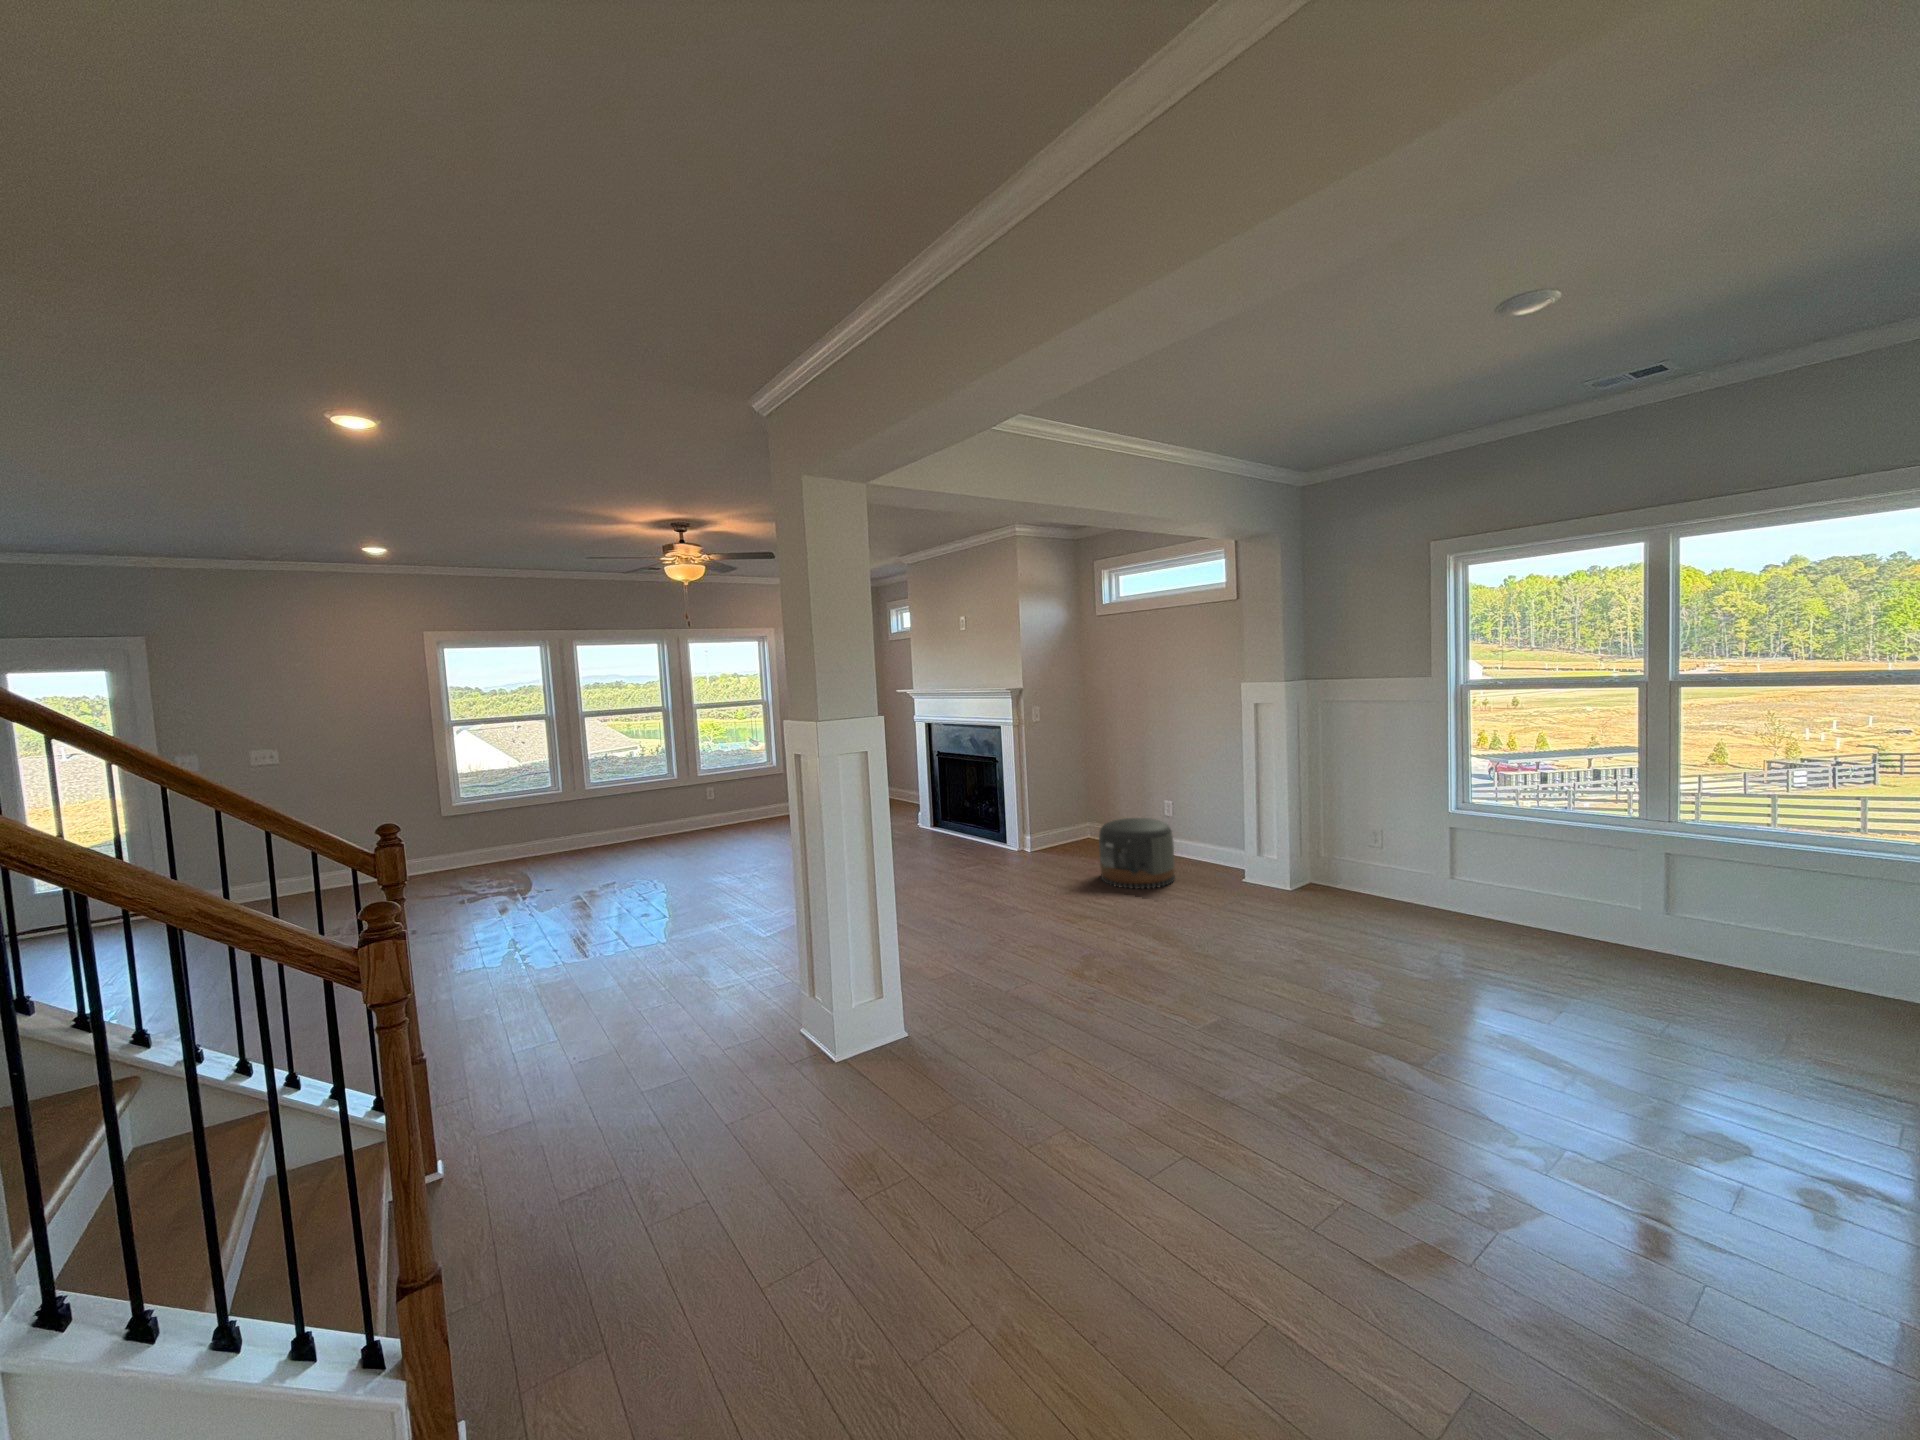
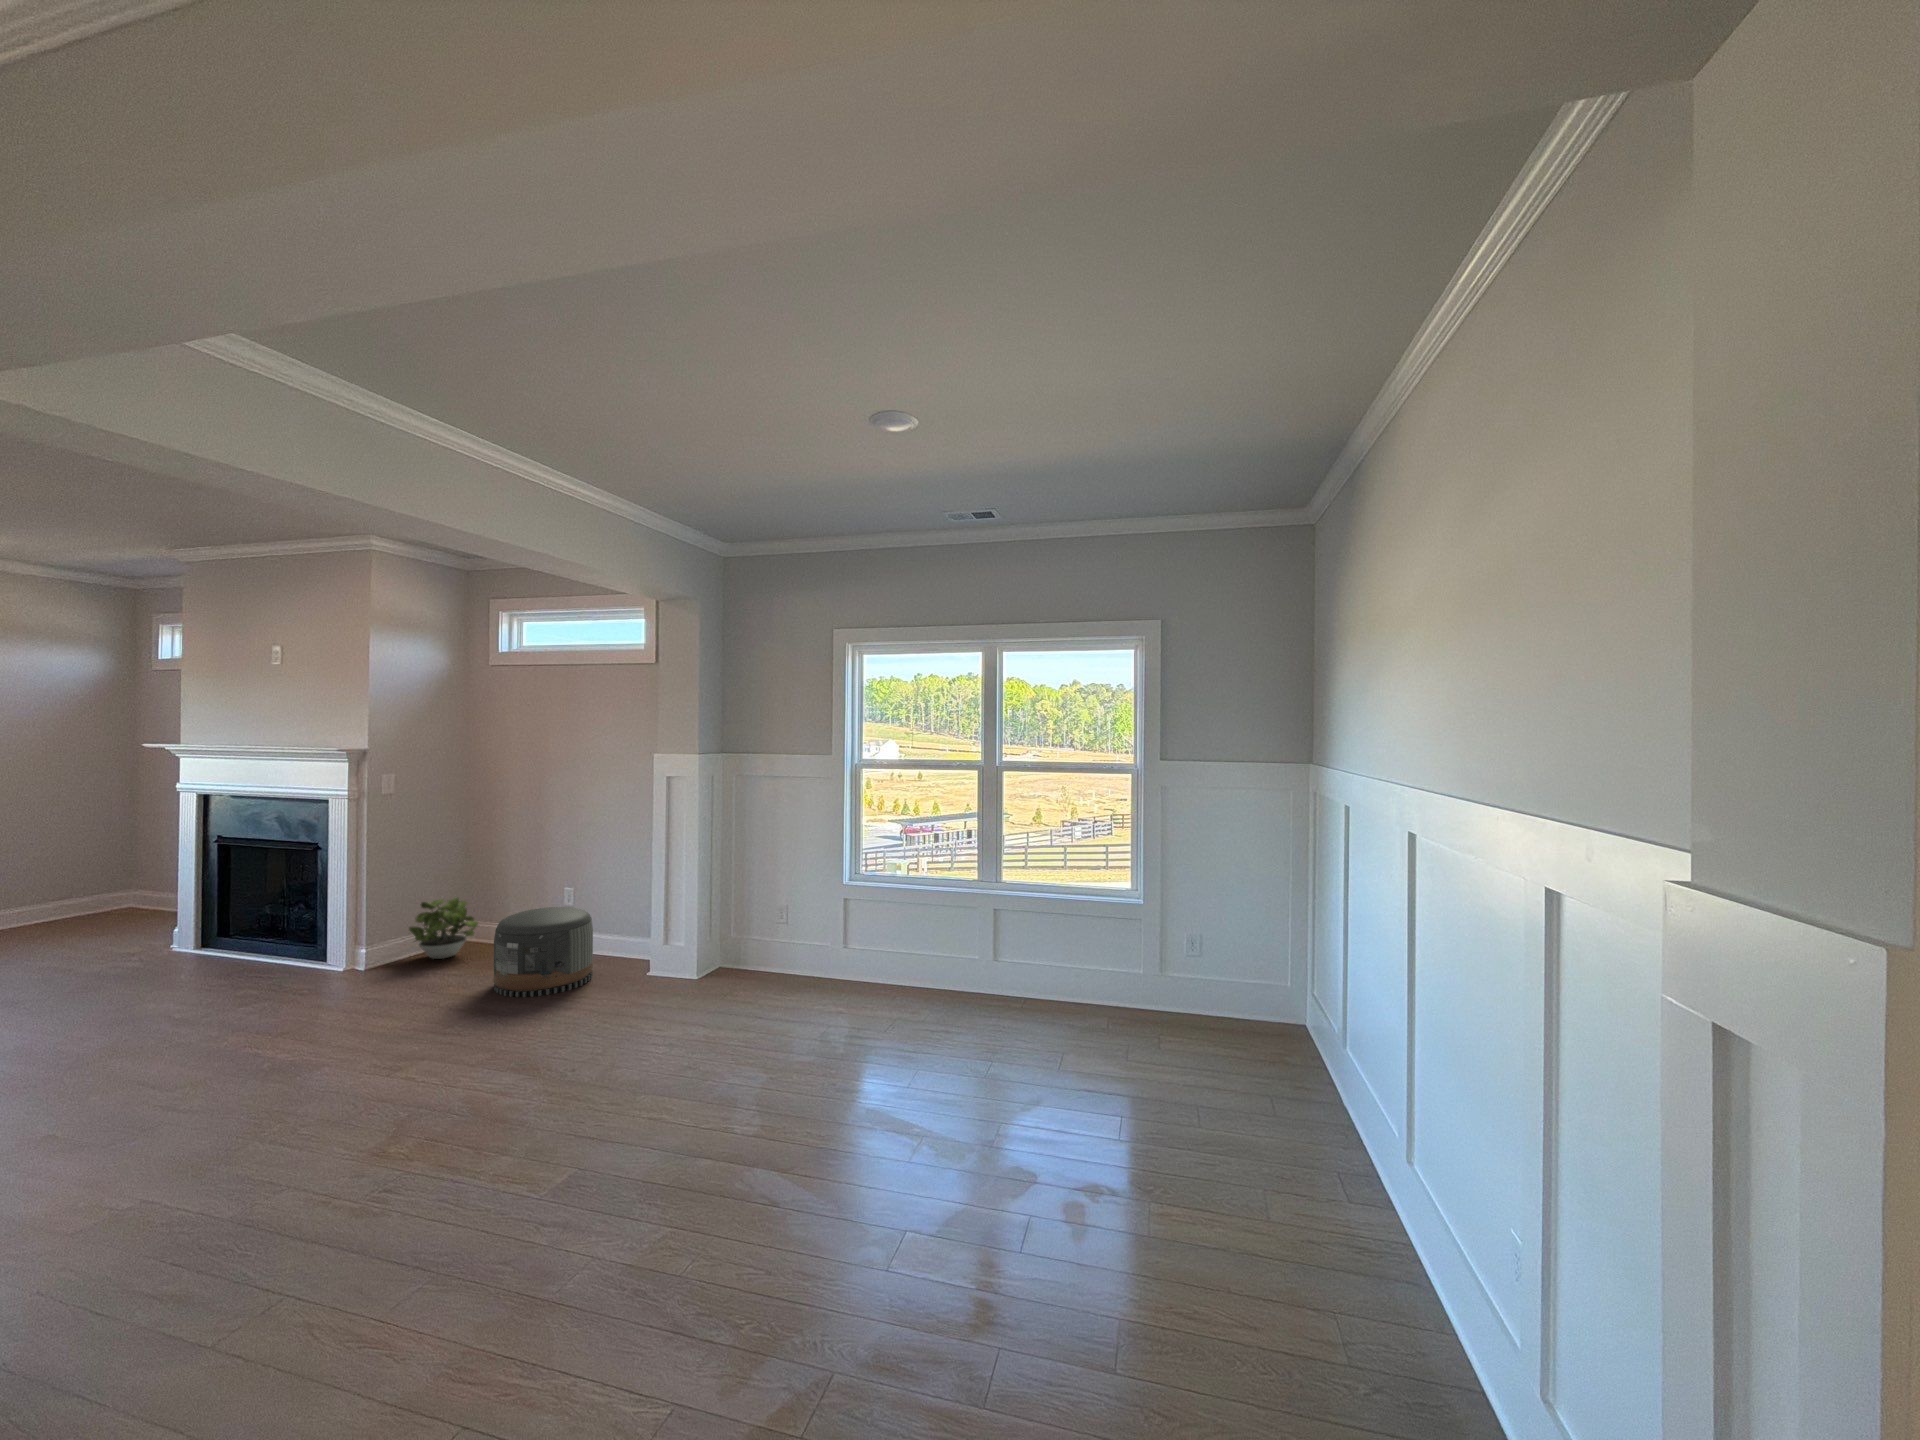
potted plant: none [1054,803,1099,849] -> present [409,897,478,959]

